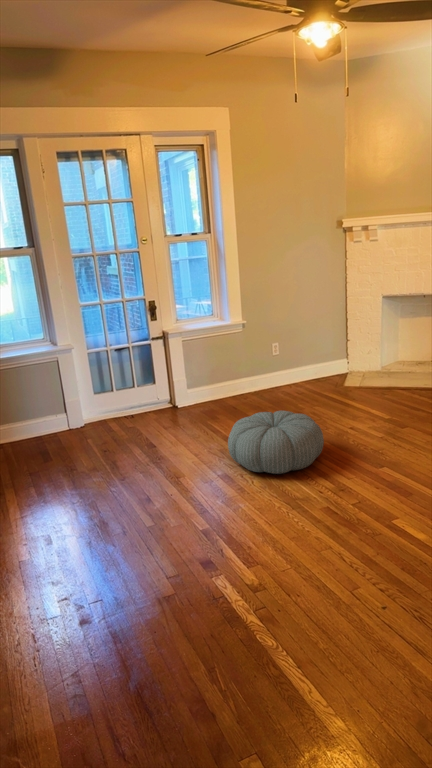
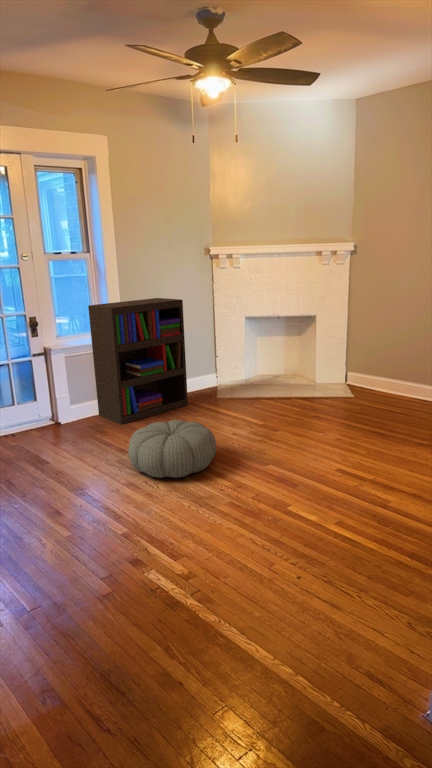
bookshelf: none [206,278,310,411] -> present [88,298,188,424]

